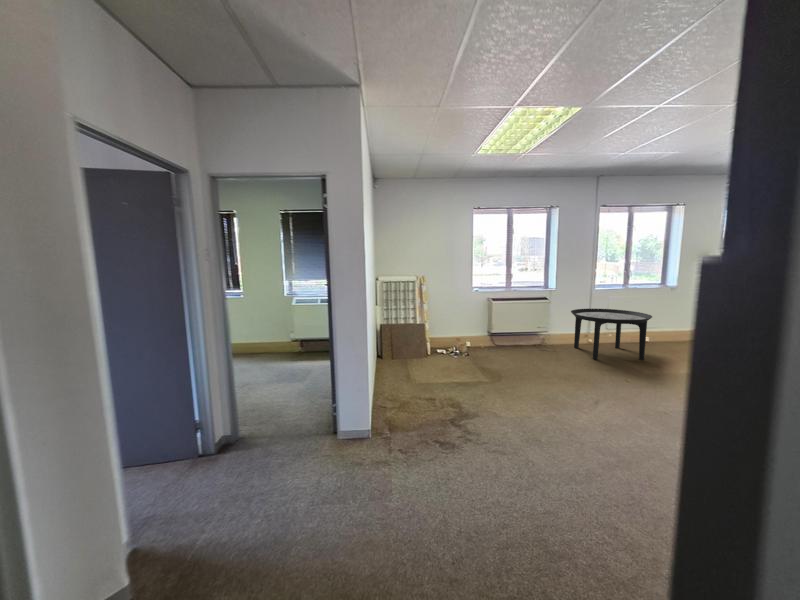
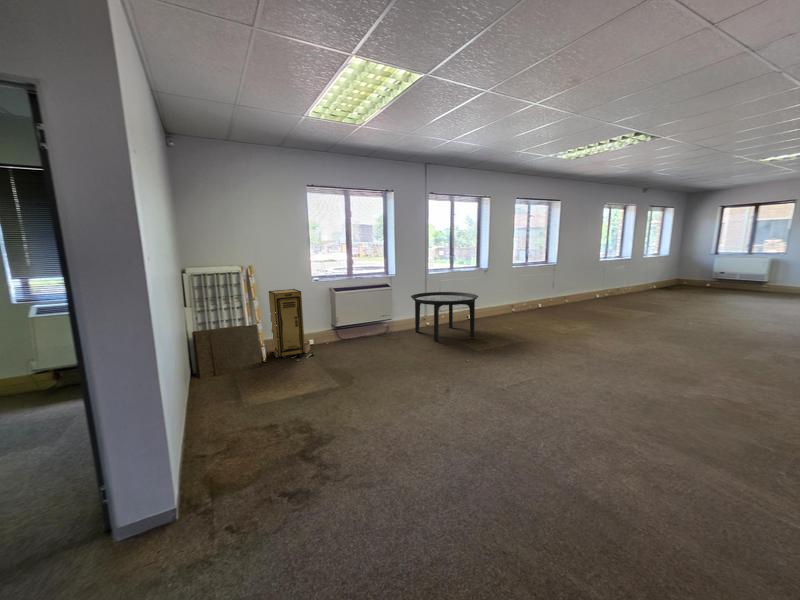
storage cabinet: none [437,297,463,354] -> present [269,289,305,357]

